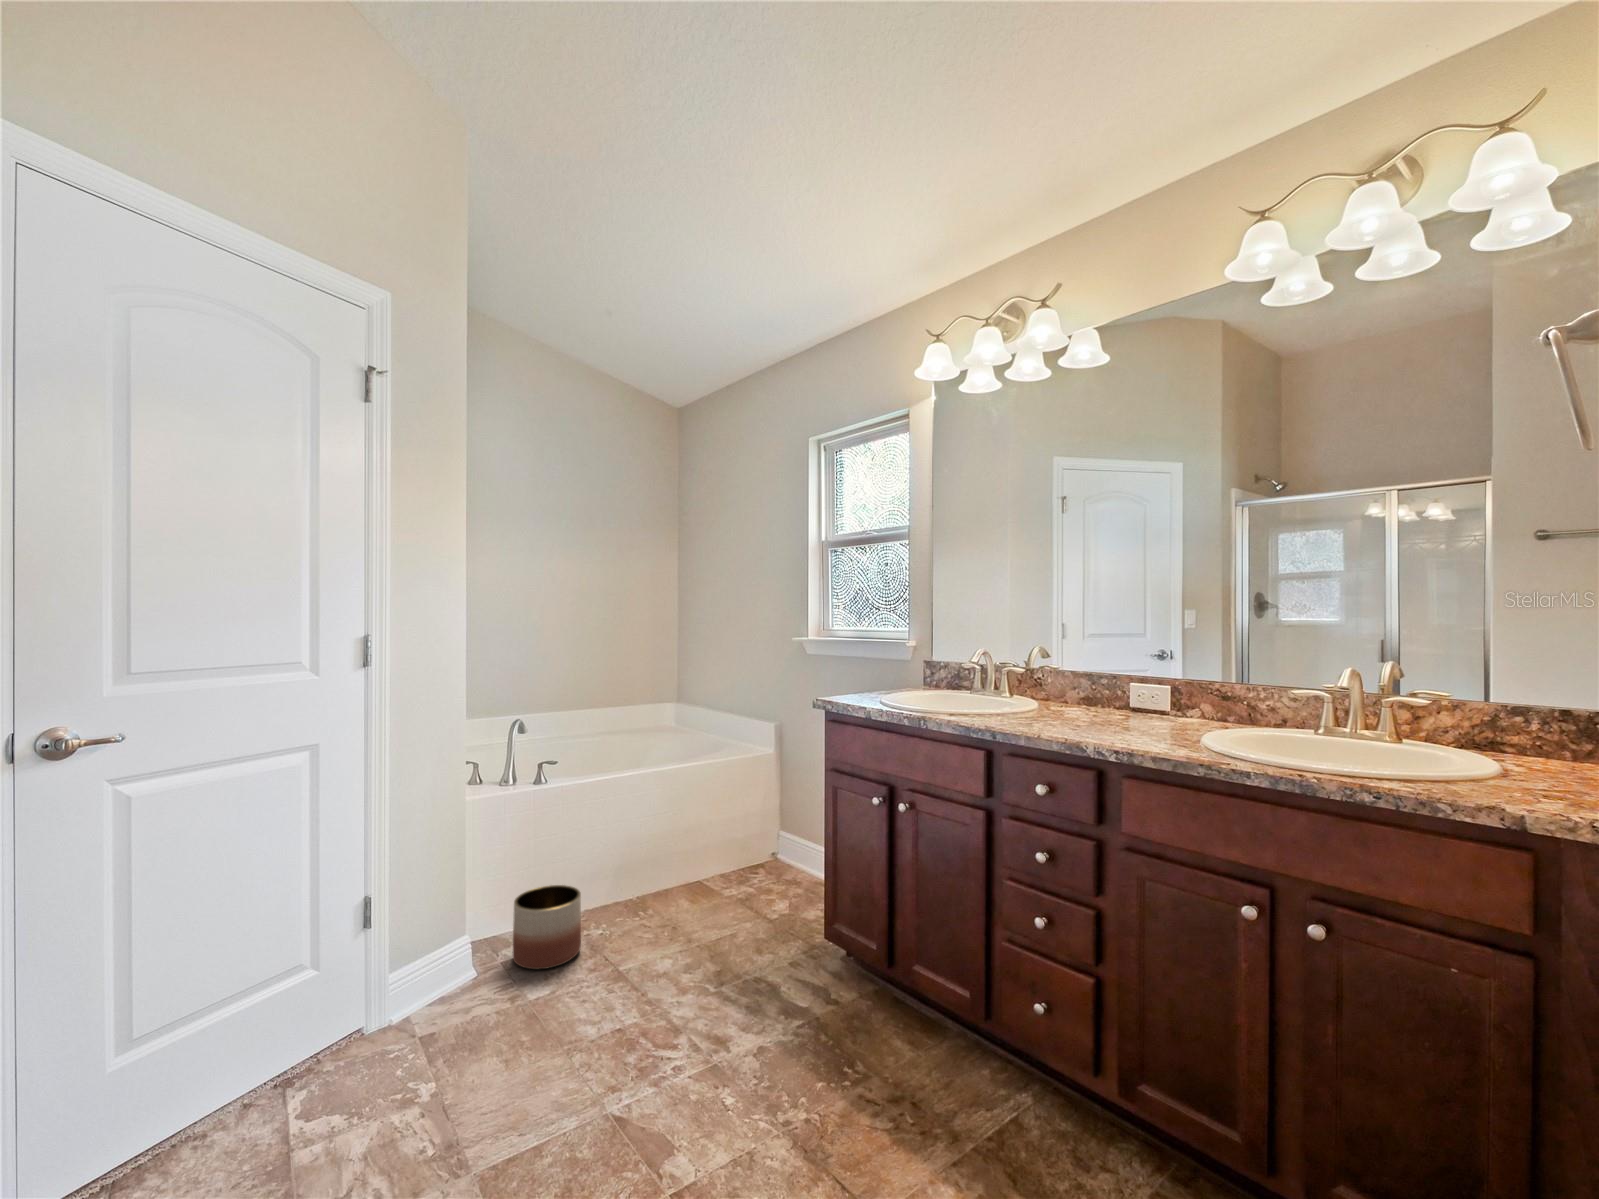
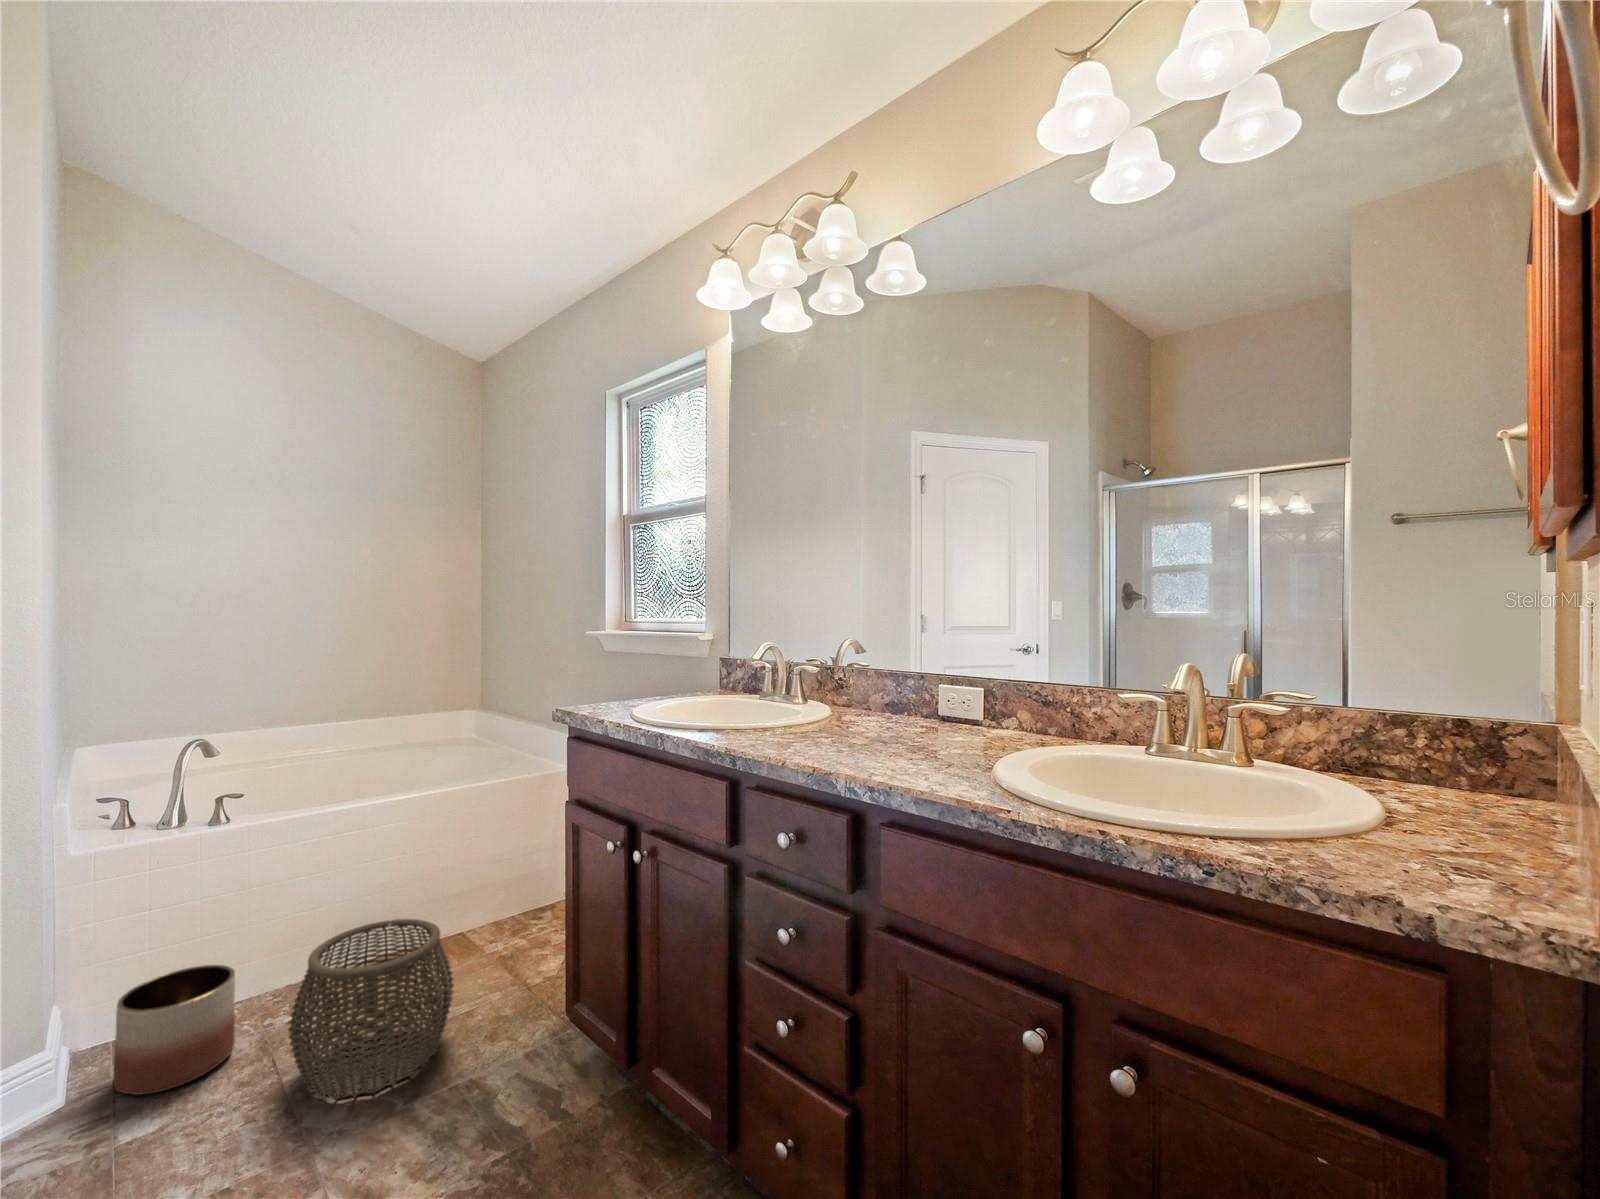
woven basket: none [632,858,736,981] -> present [288,919,454,1099]

